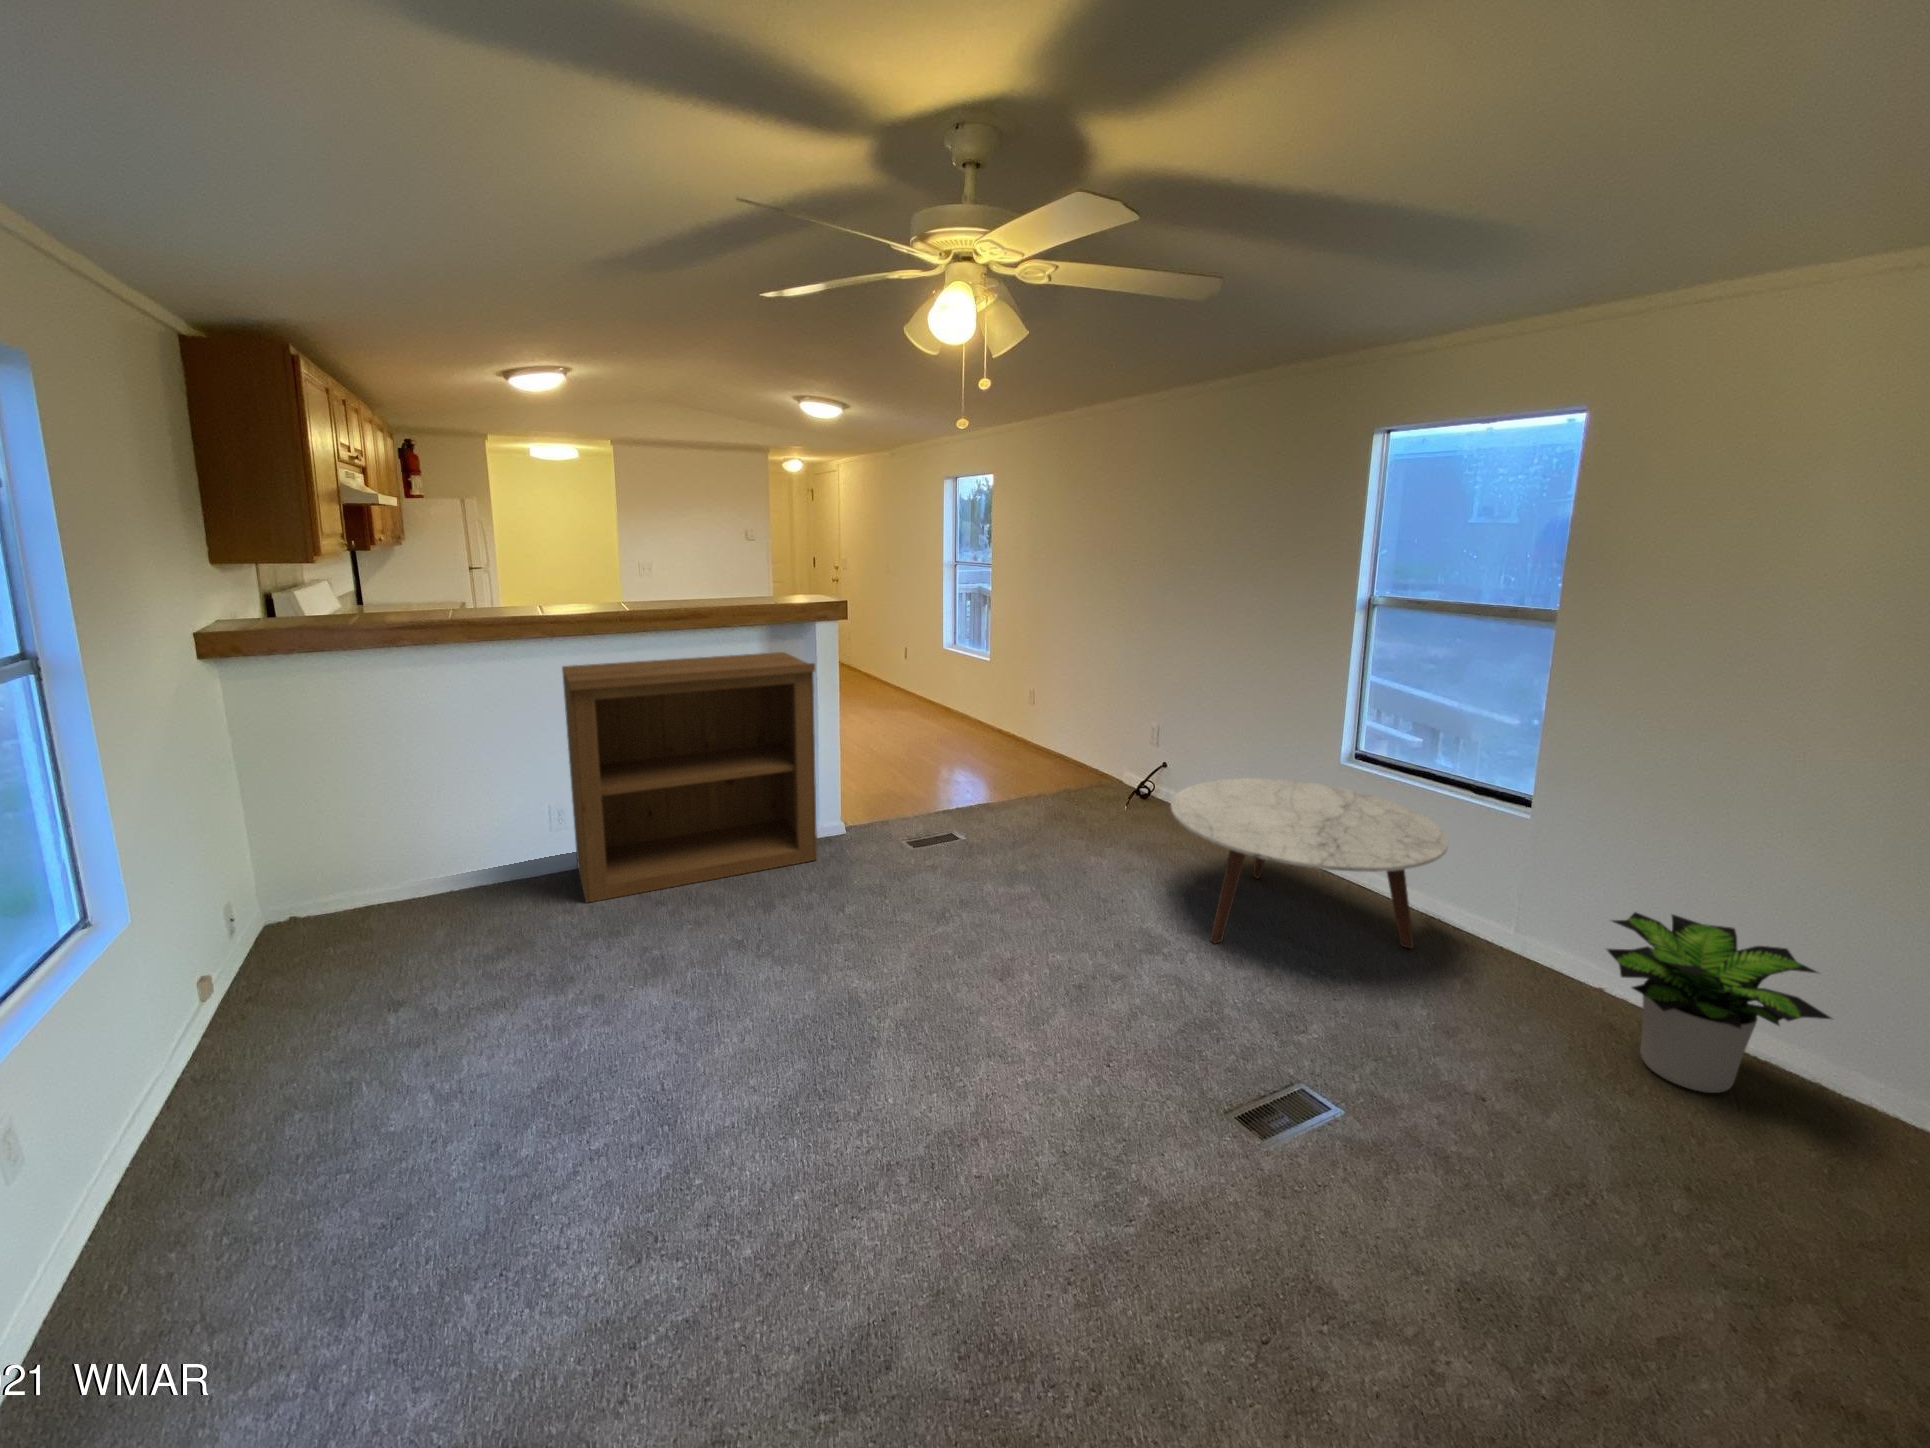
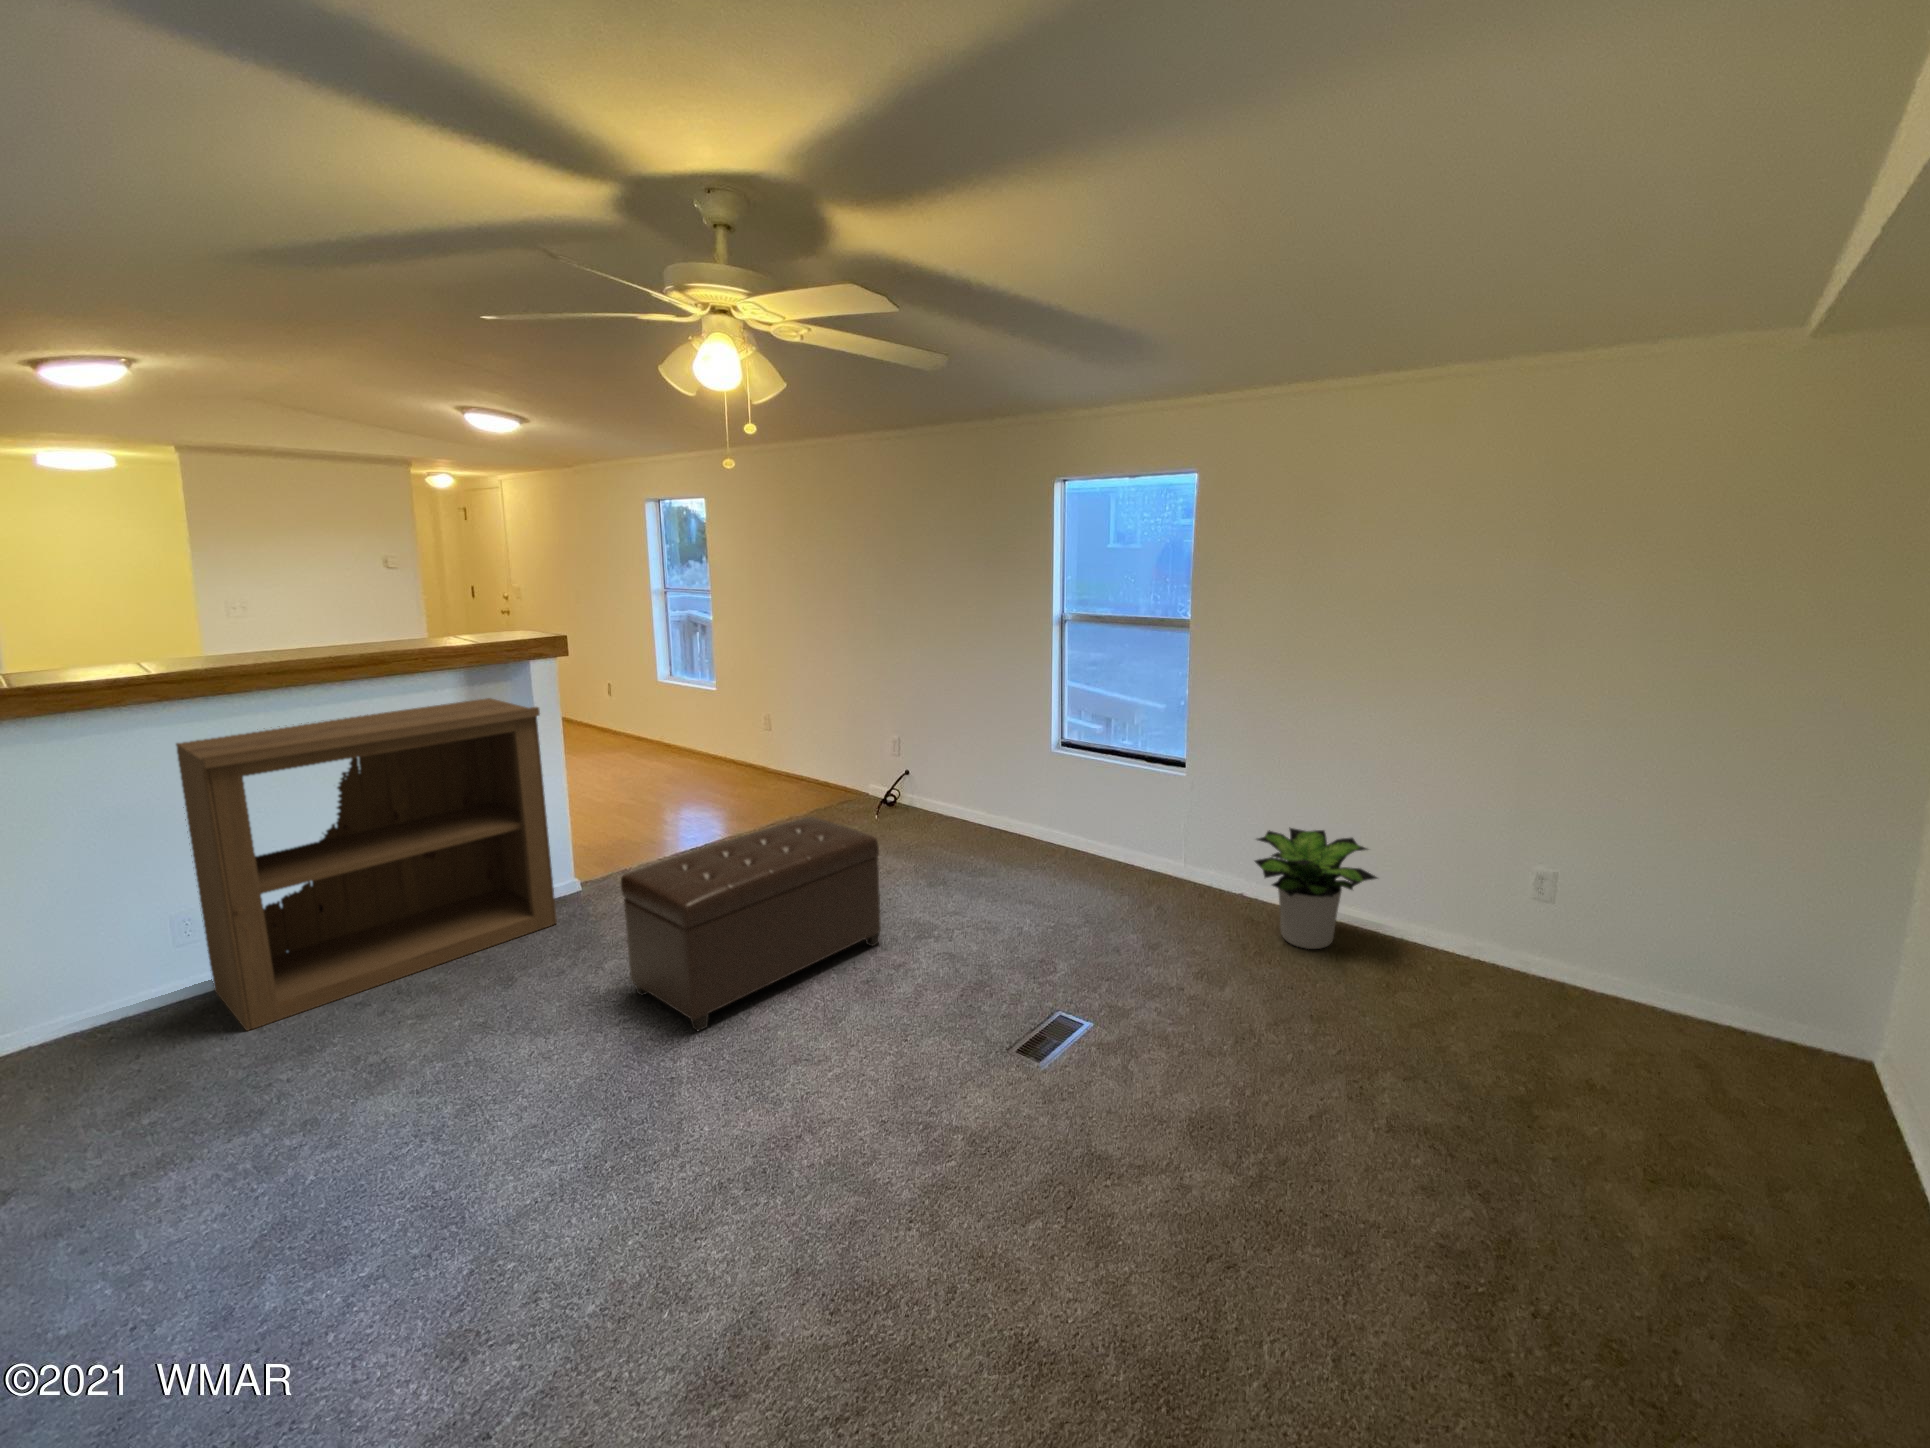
coffee table: present [1171,778,1449,948] -> none [927,769,1146,921]
ottoman: none [857,799,1108,995] -> present [621,817,881,1031]

